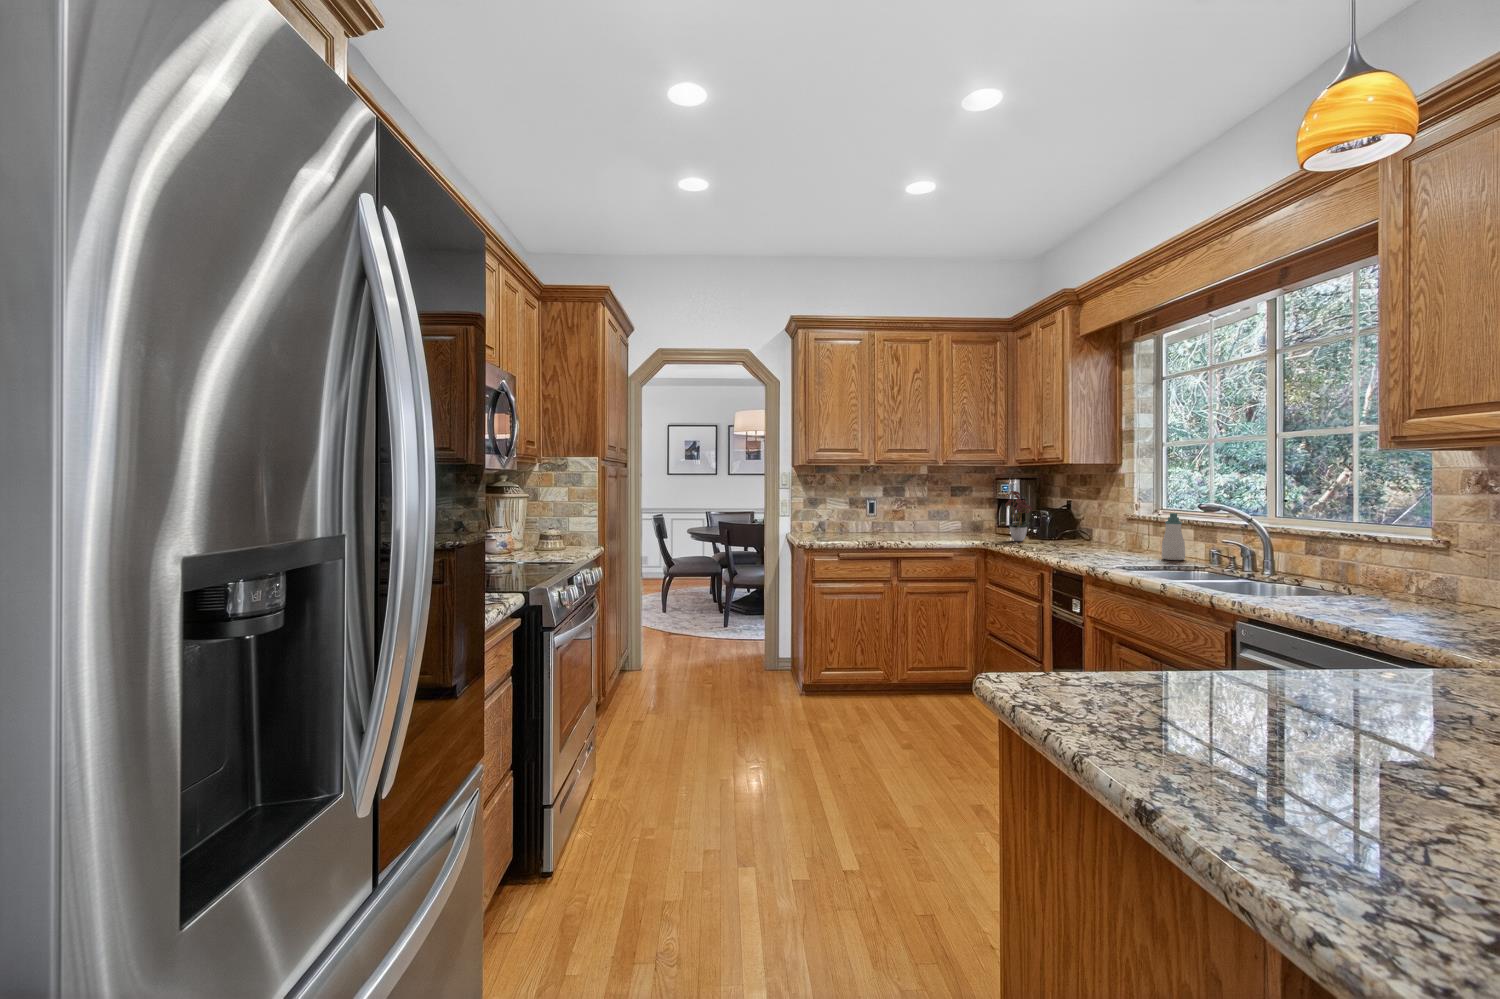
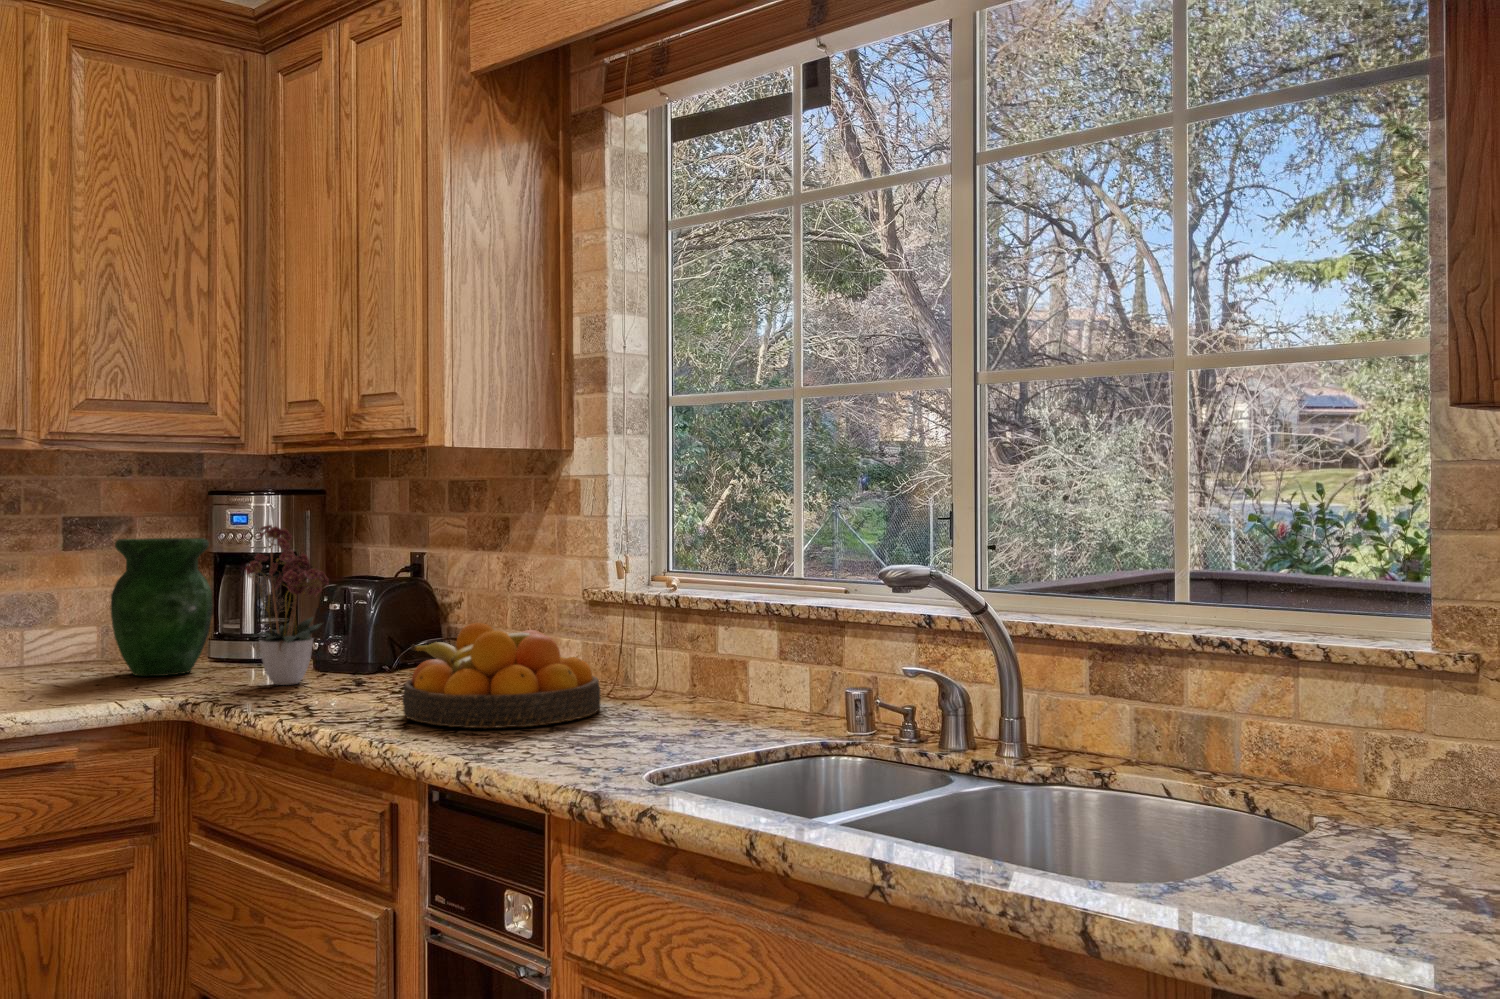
vase: none [966,495,996,537] -> present [111,538,213,676]
soap bottle: present [1162,513,1185,560] -> none [718,588,775,724]
fruit bowl: none [1050,523,1121,555] -> present [402,623,601,728]

